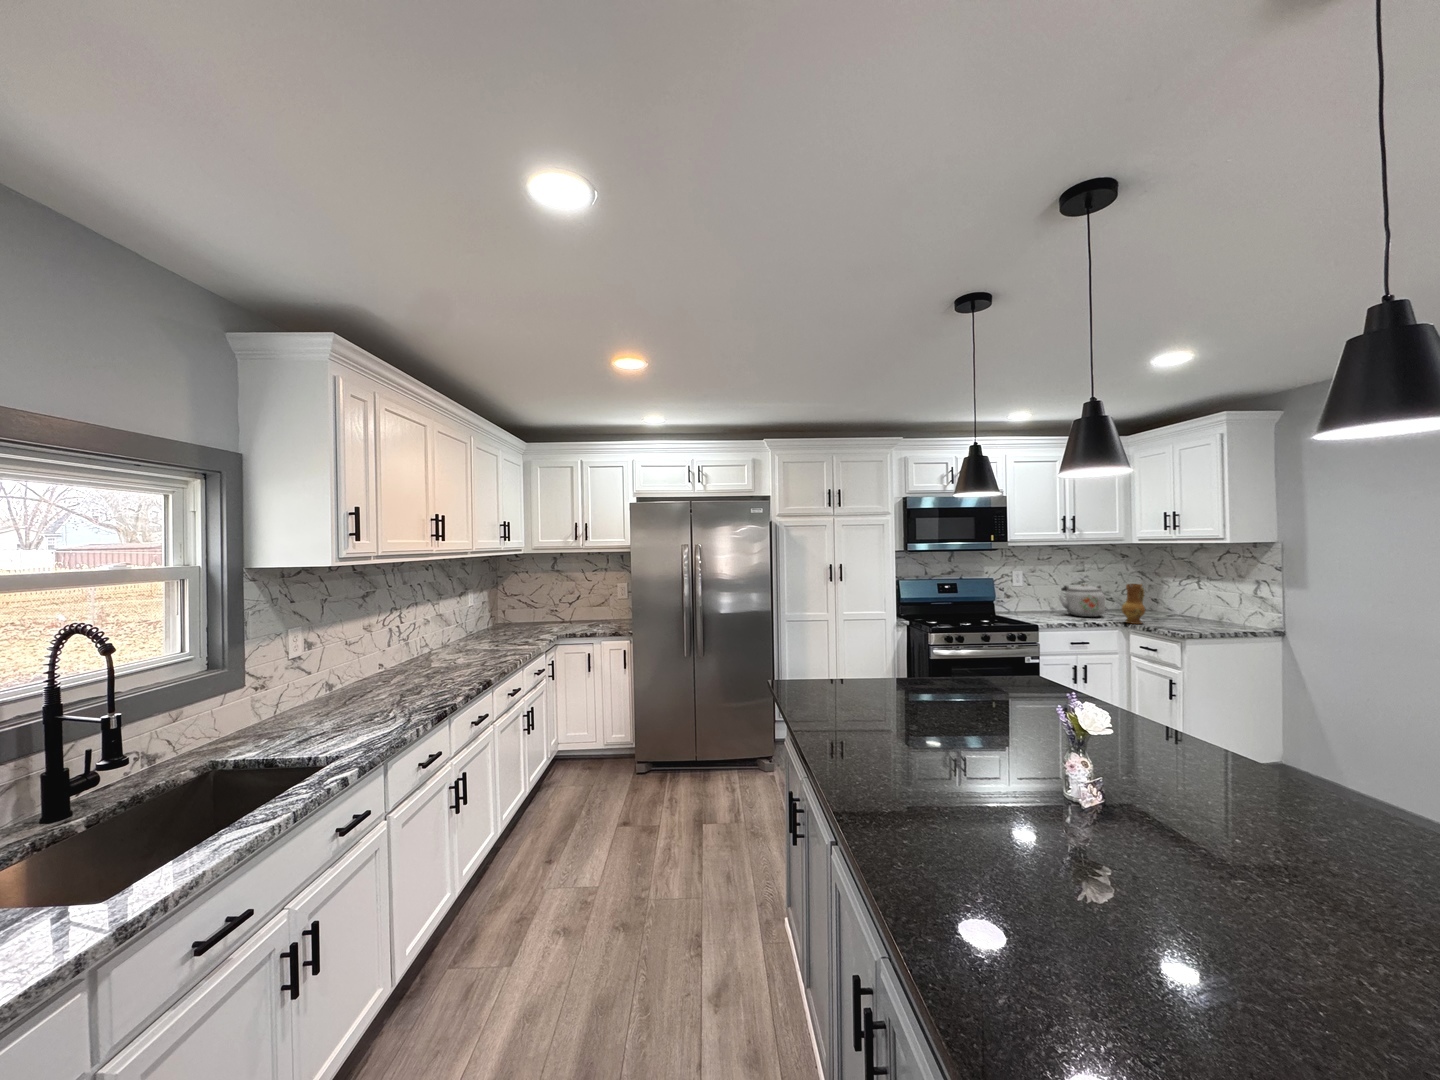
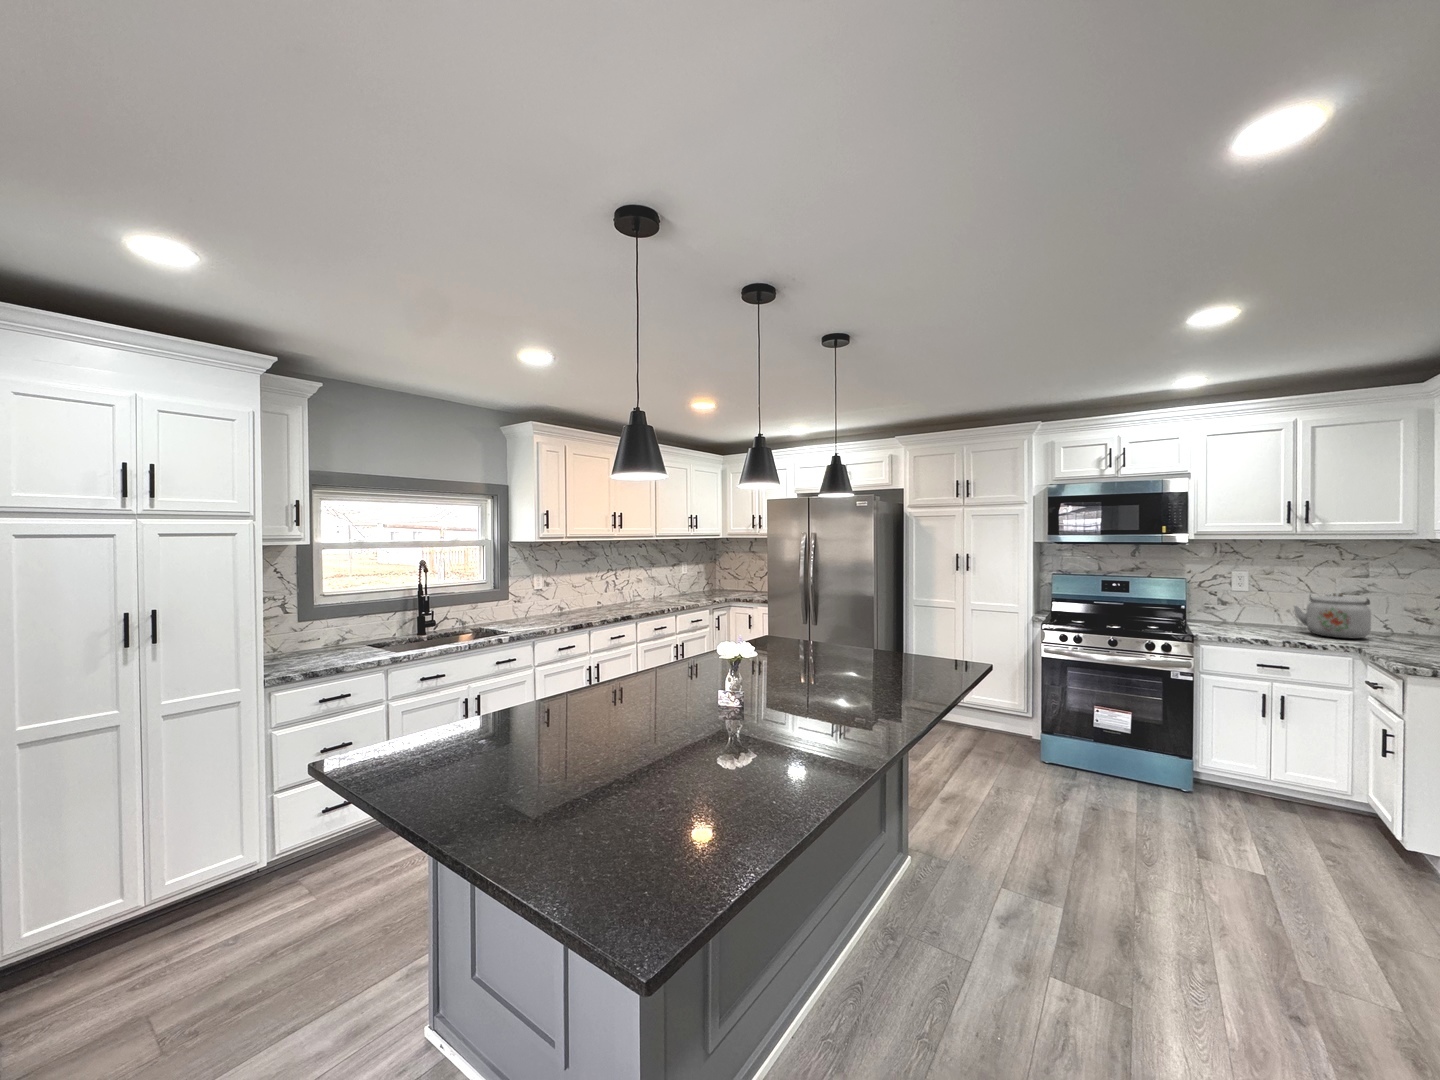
ceramic jug: present [1122,584,1145,624] -> none [1368,596,1414,652]

